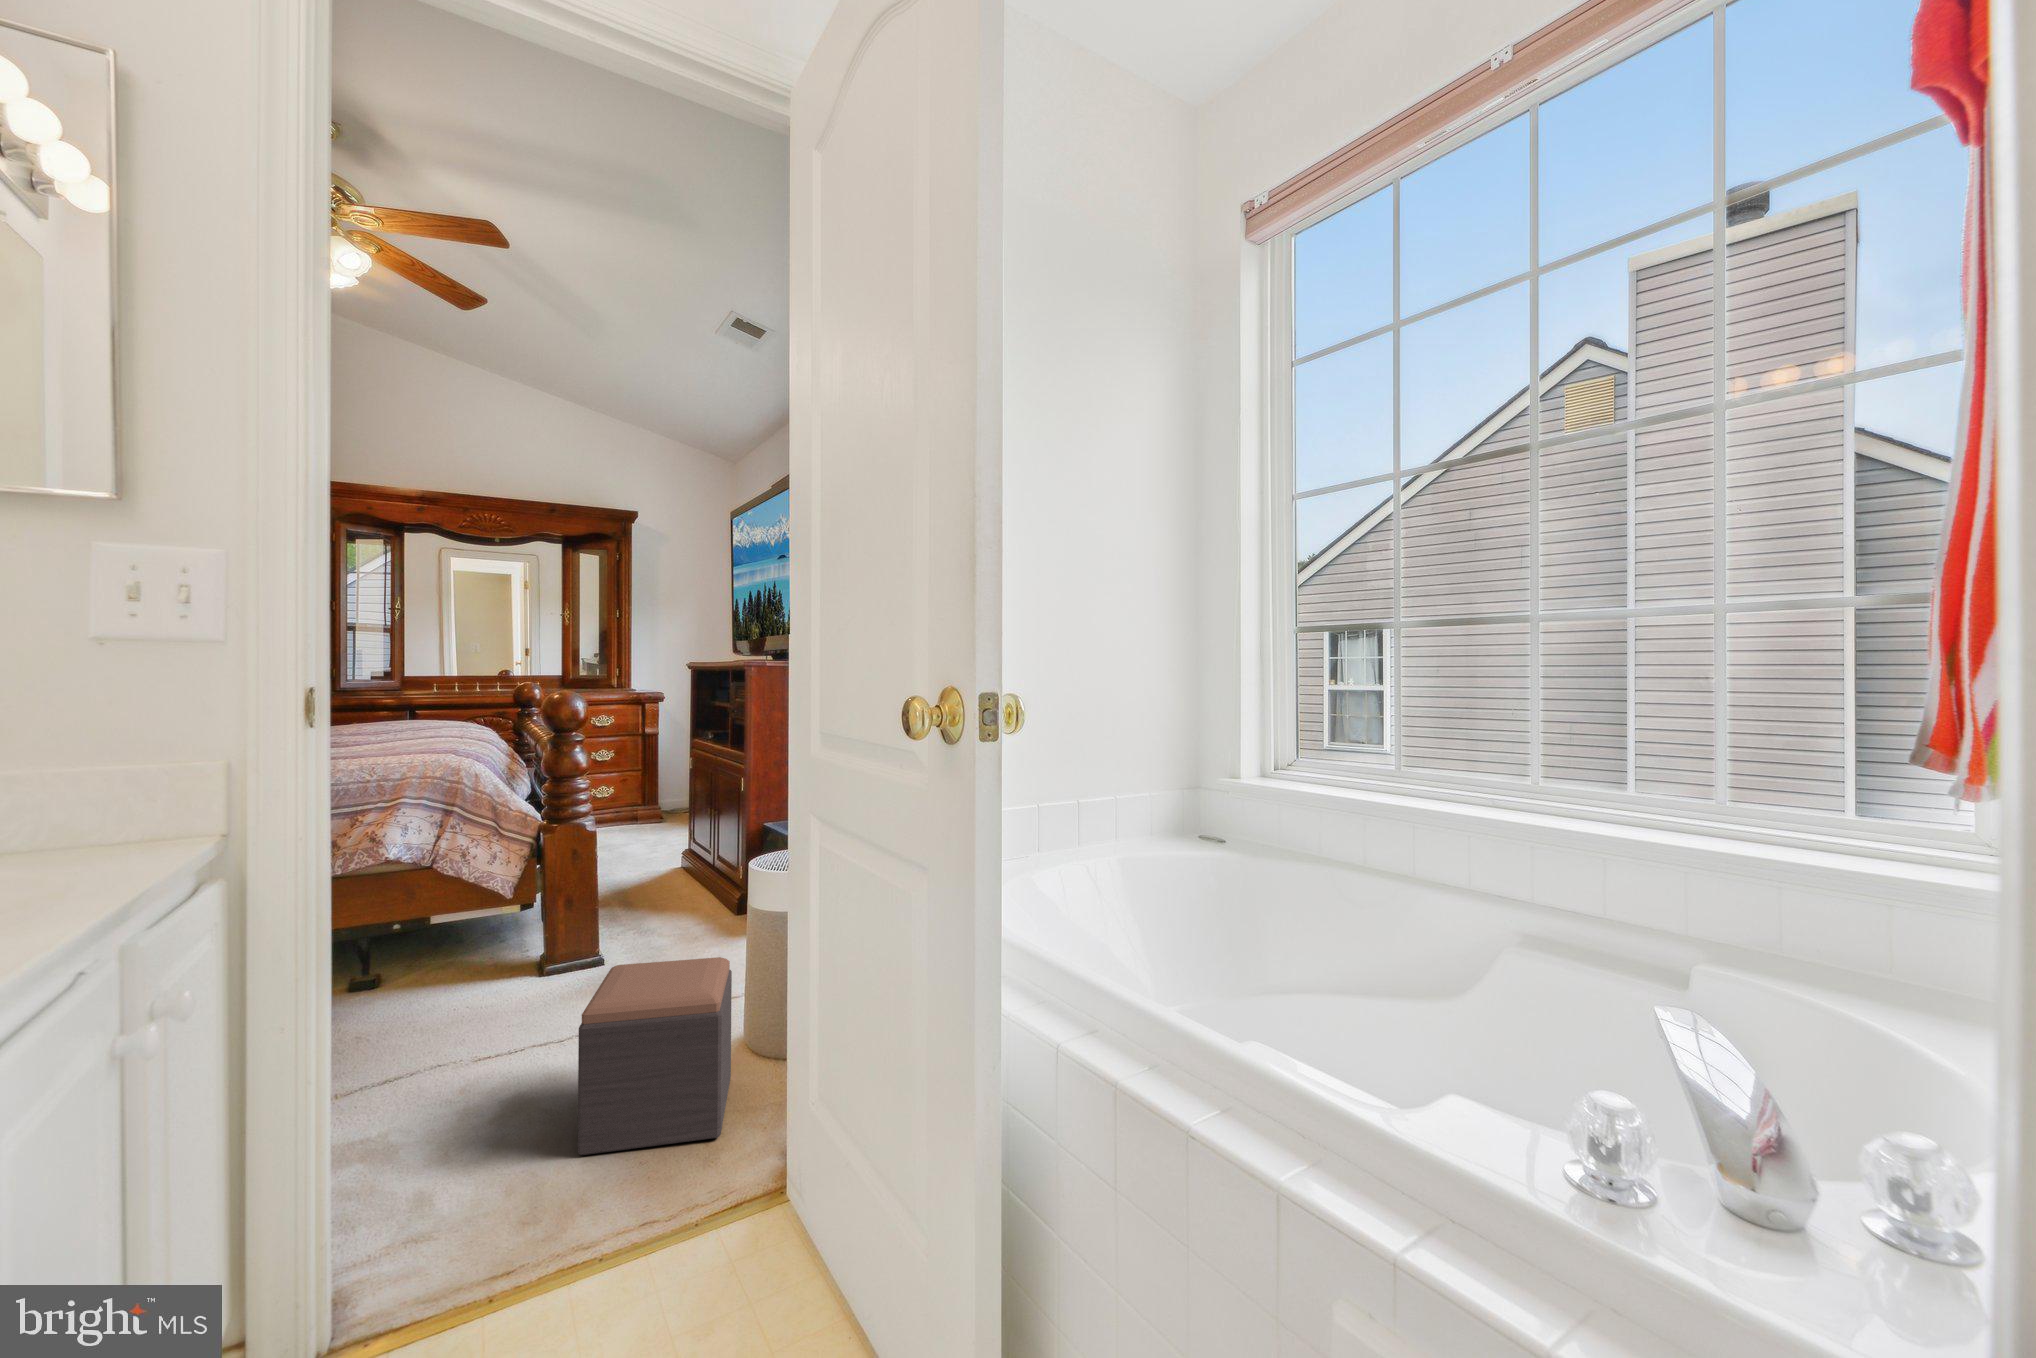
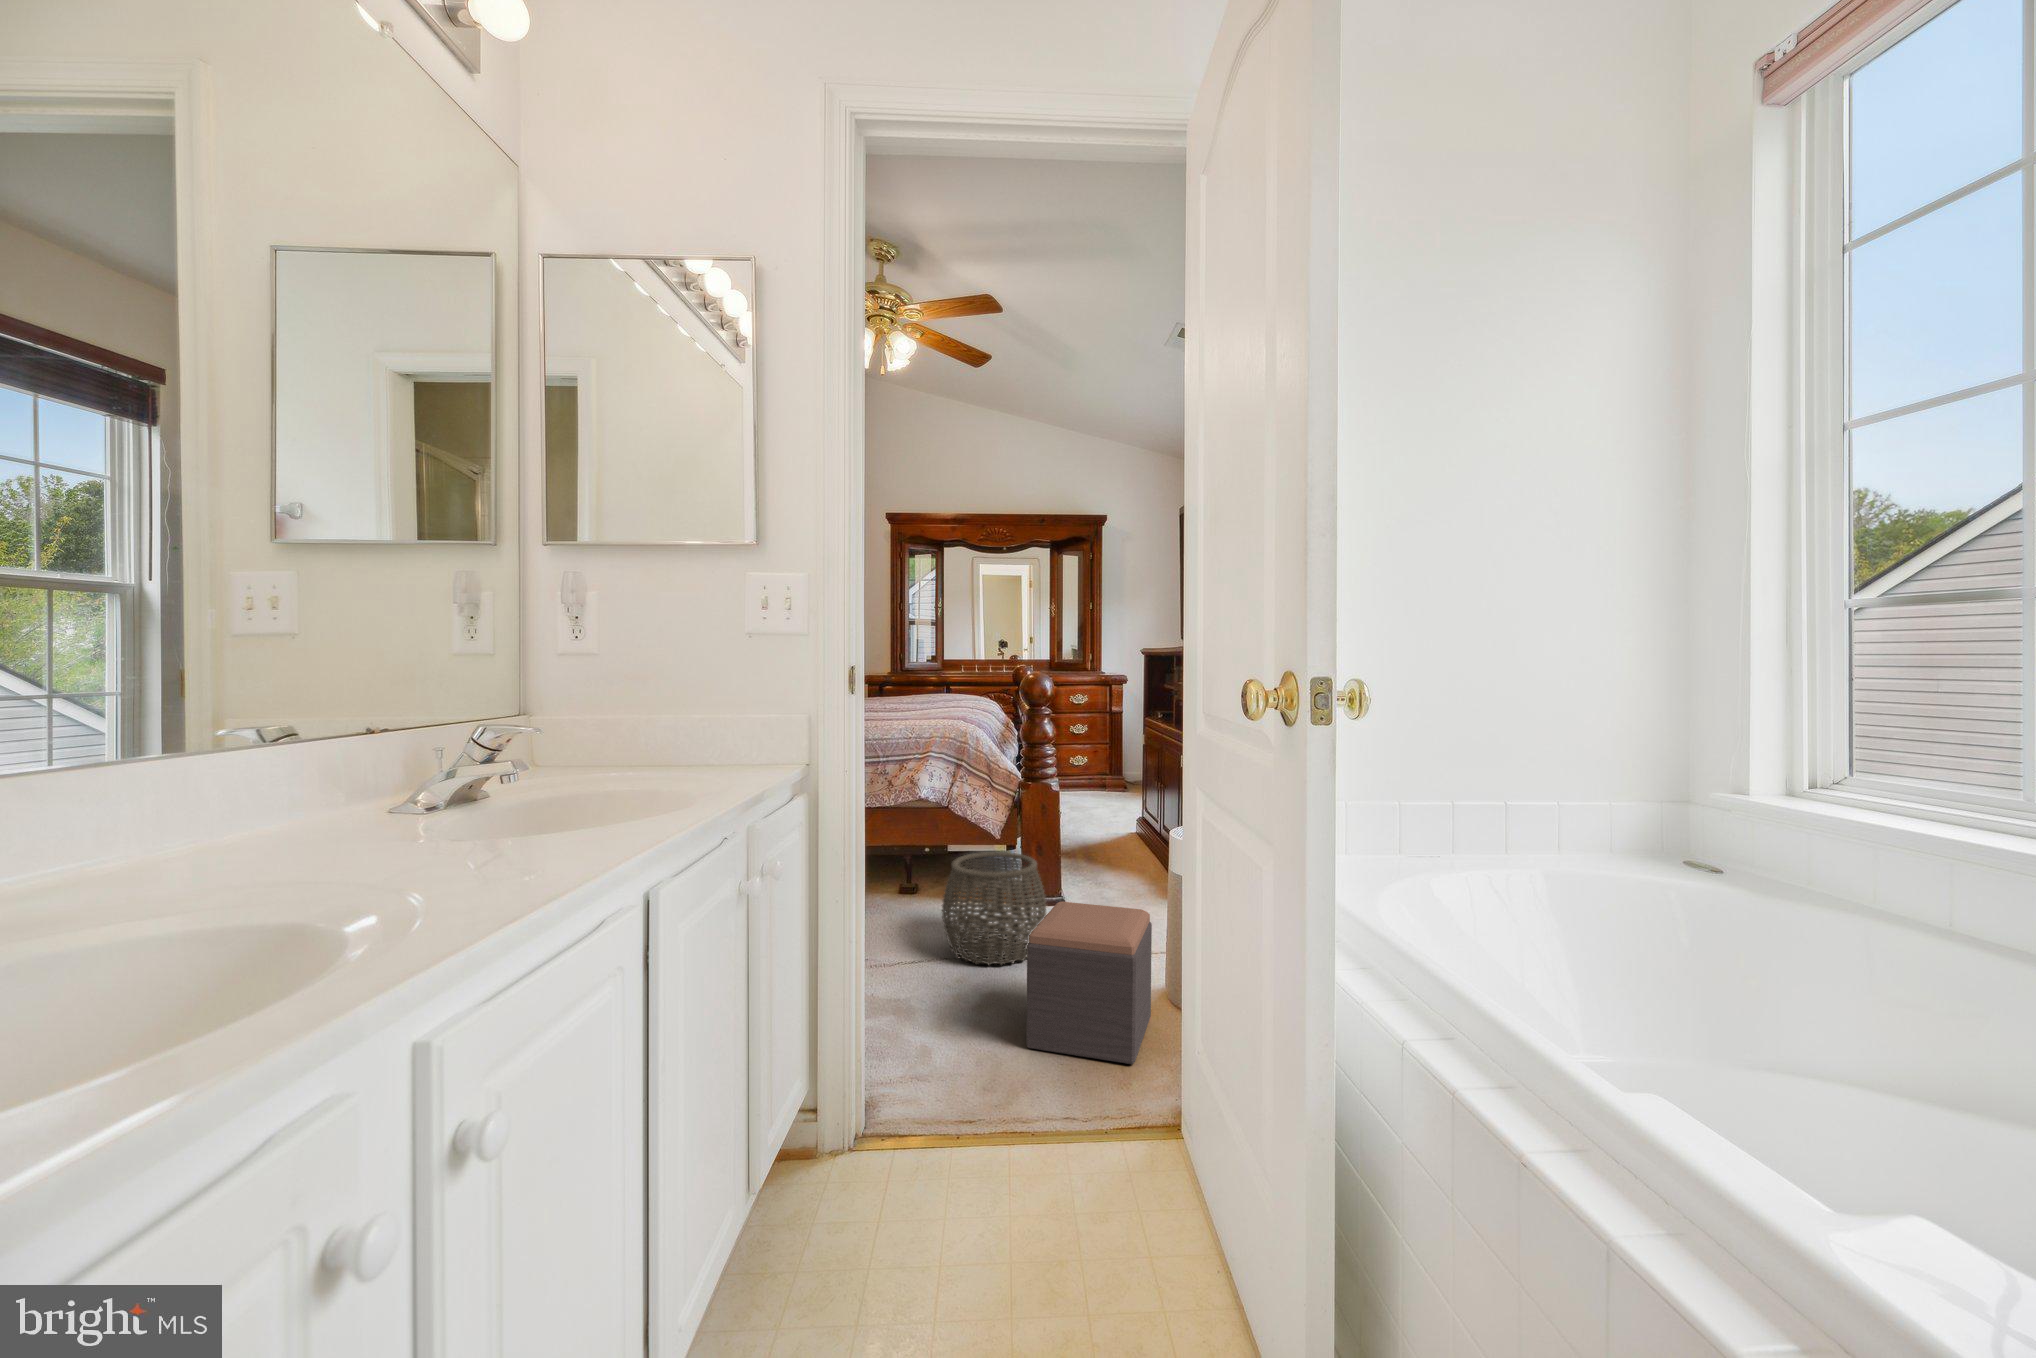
woven basket: none [431,915,588,1066] -> present [942,852,1046,965]

